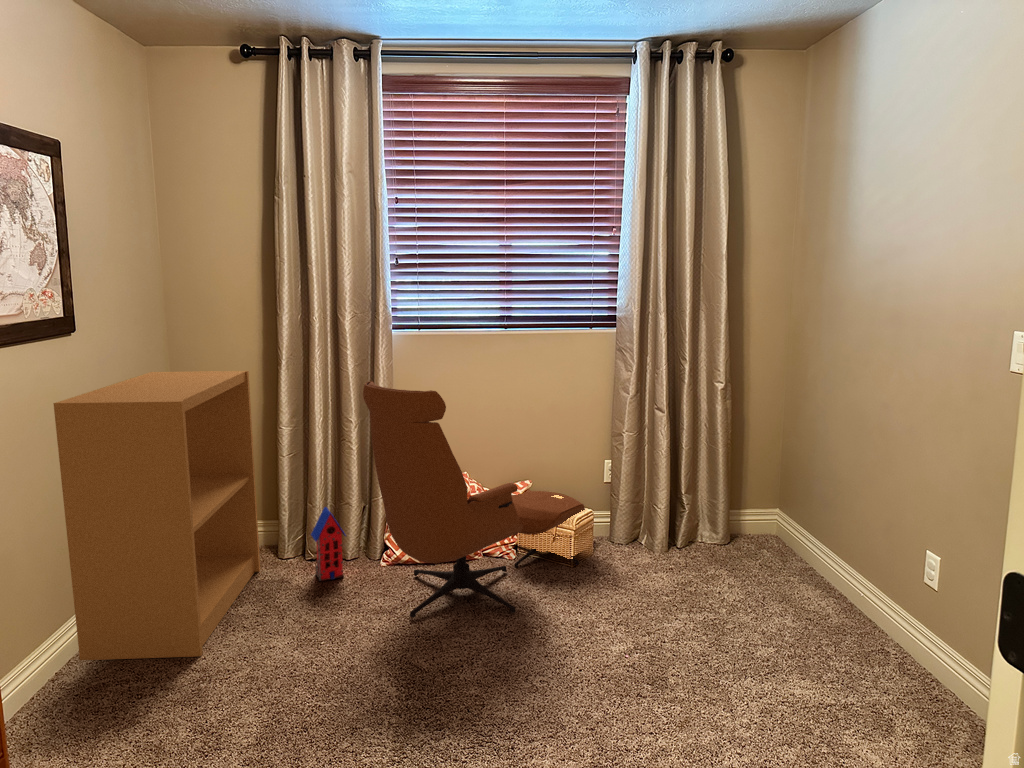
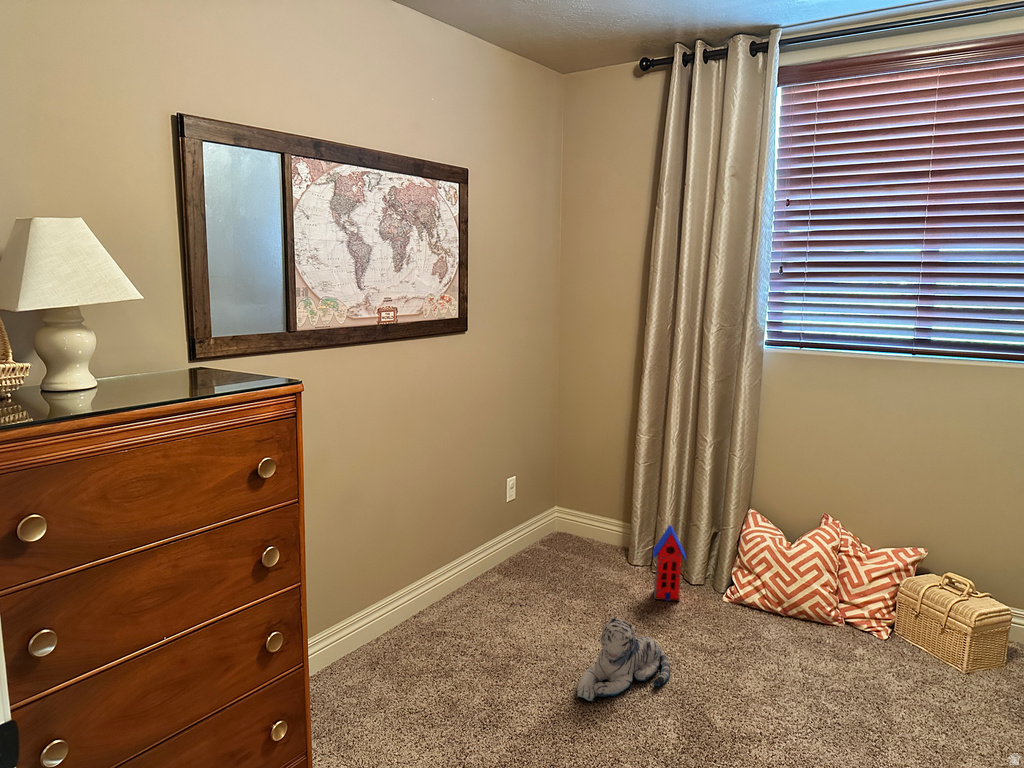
bookshelf: present [53,371,260,660] -> none [436,370,614,637]
lounge chair: present [363,381,585,618] -> none [701,403,997,703]
plush toy: none [287,601,367,689] -> present [577,617,670,701]

